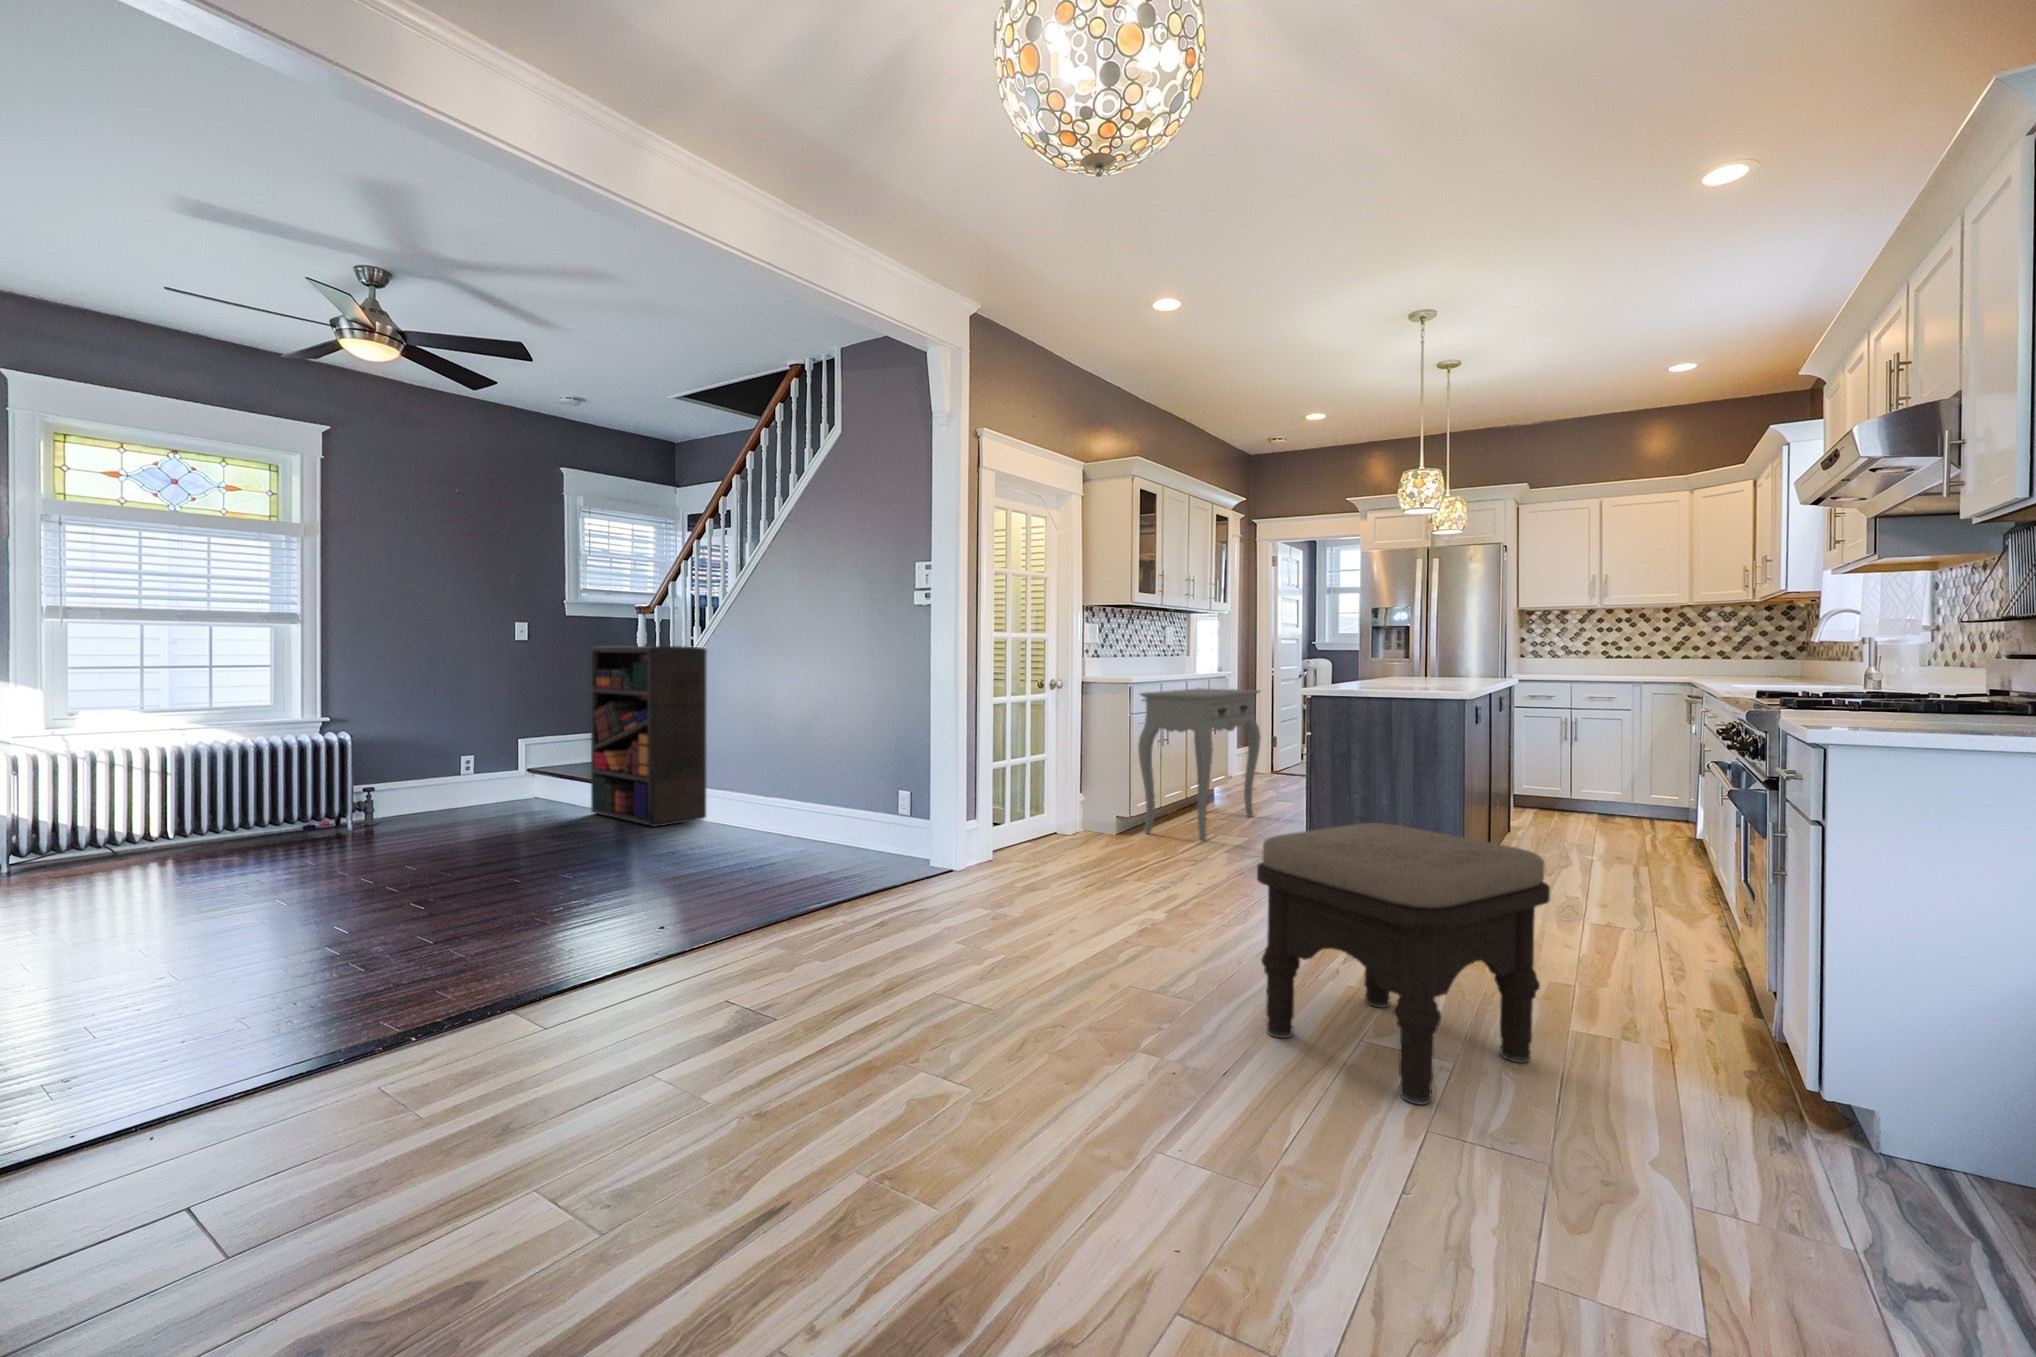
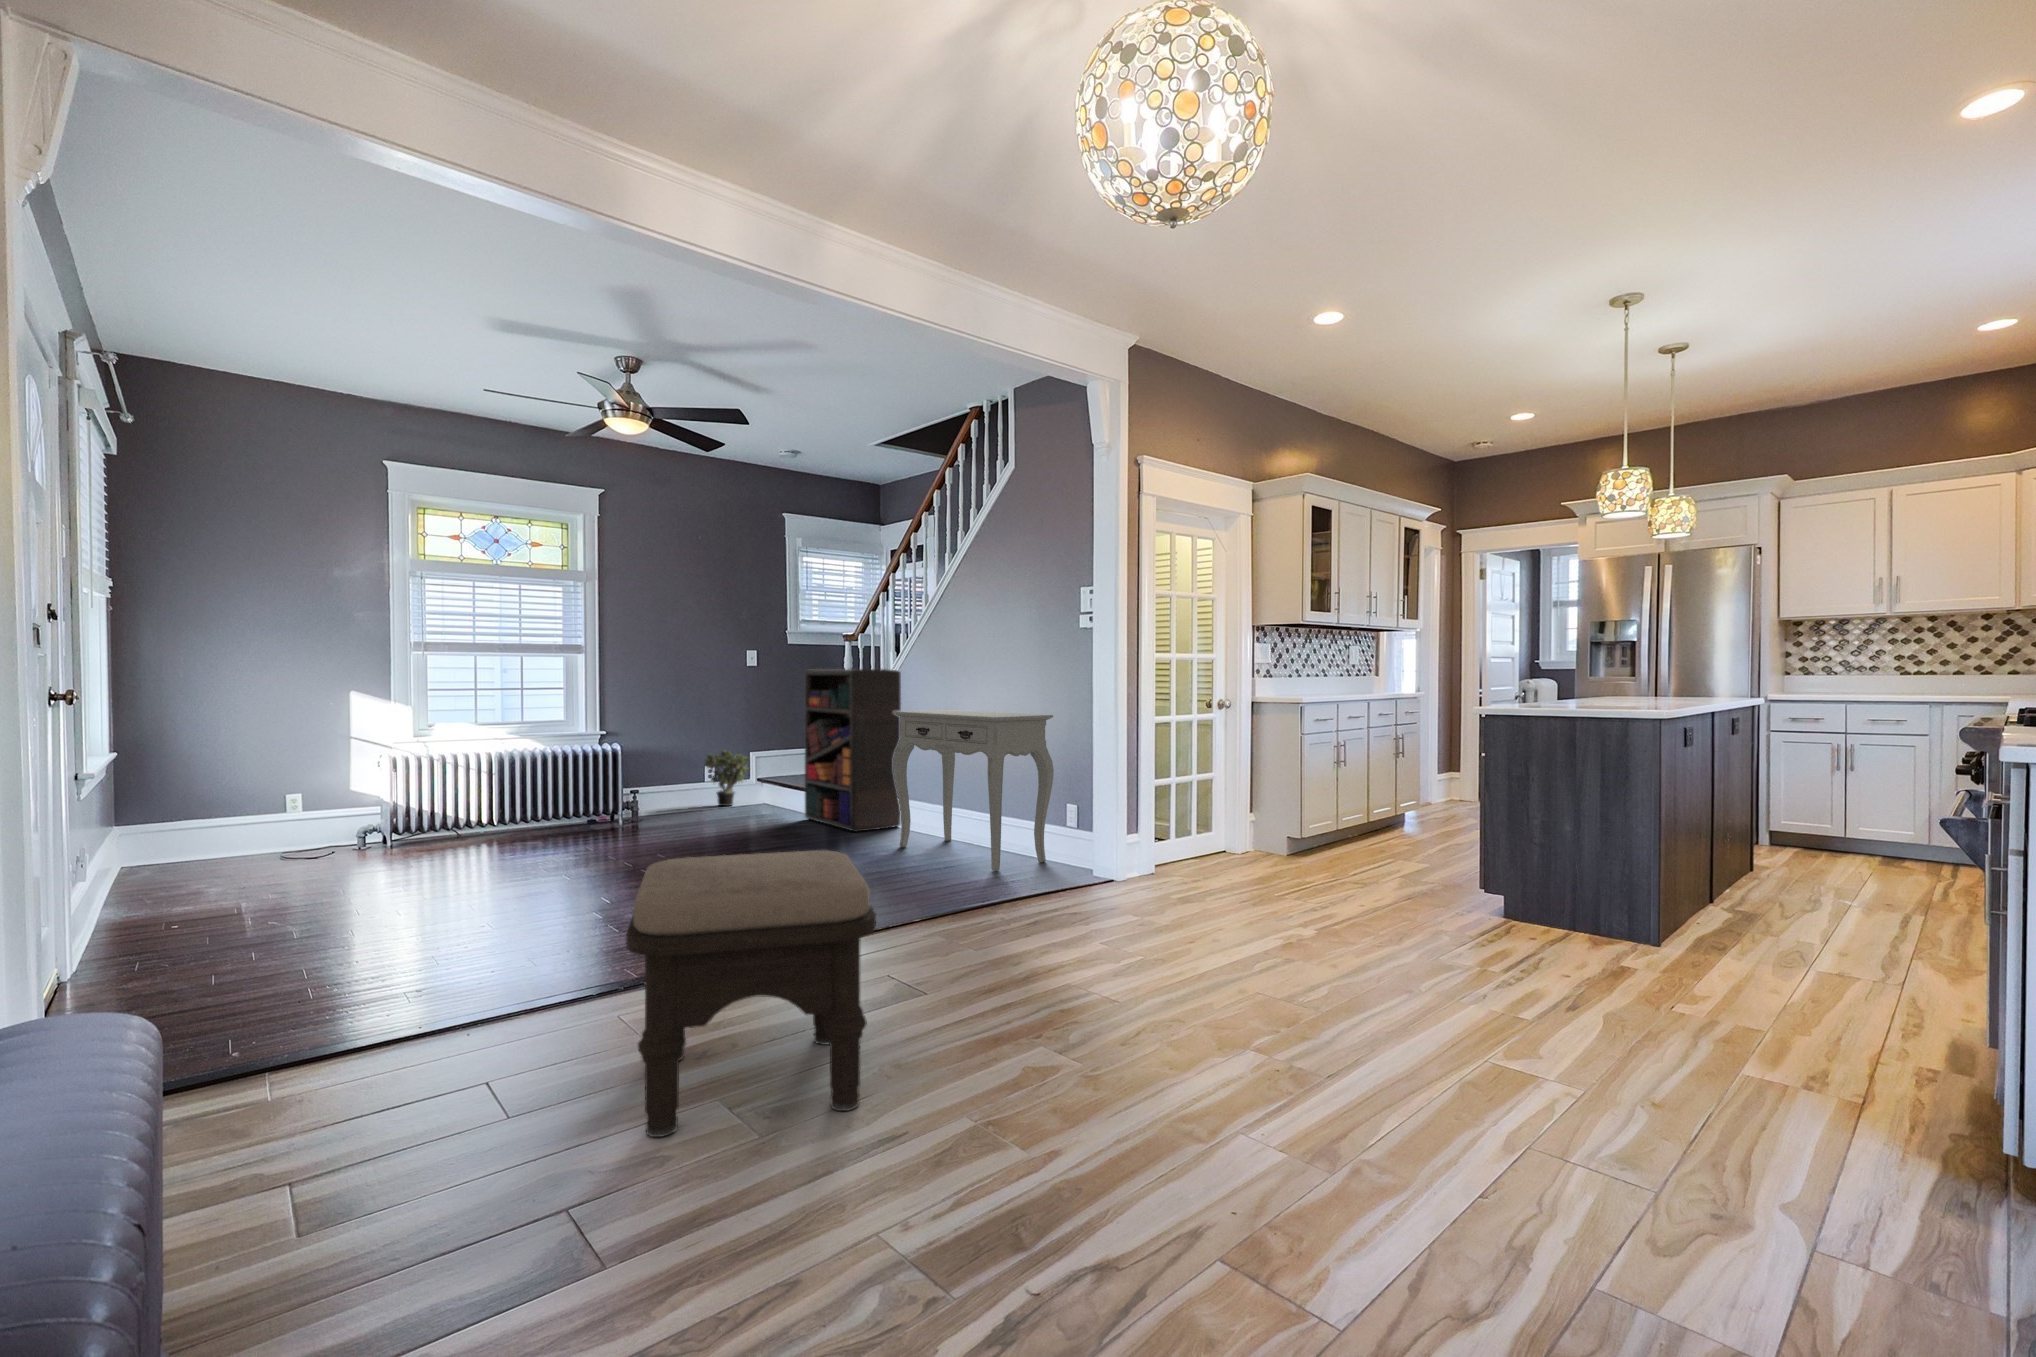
console table: present [1138,688,1260,840] -> present [893,710,1054,871]
potted plant: none [461,737,522,802] -> present [705,750,749,806]
ottoman: present [1257,823,1550,1105] -> present [626,850,876,1137]

